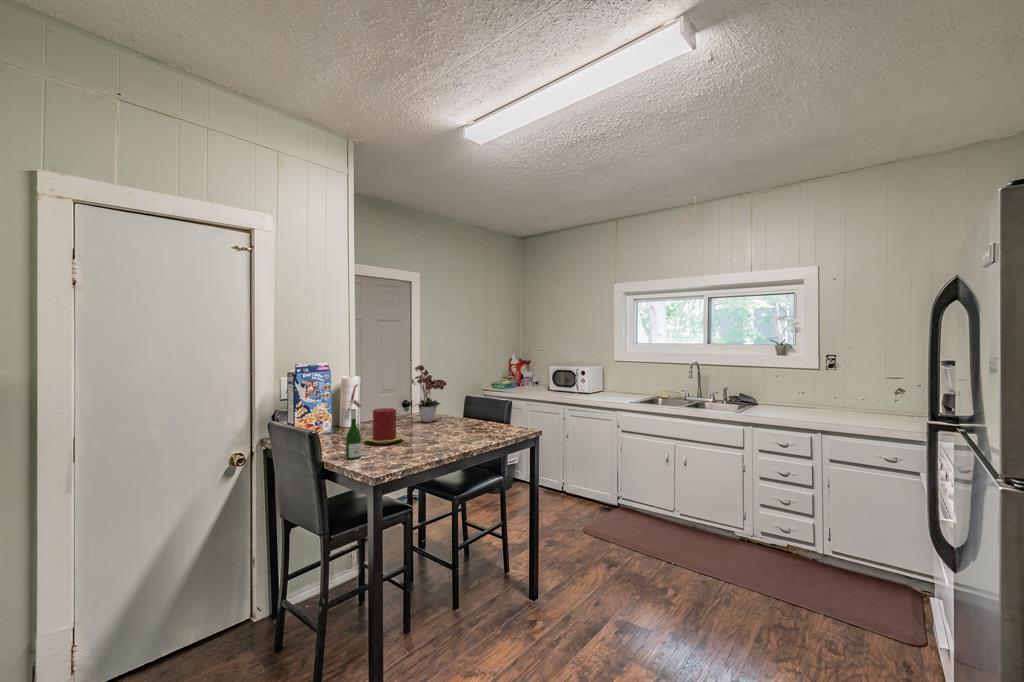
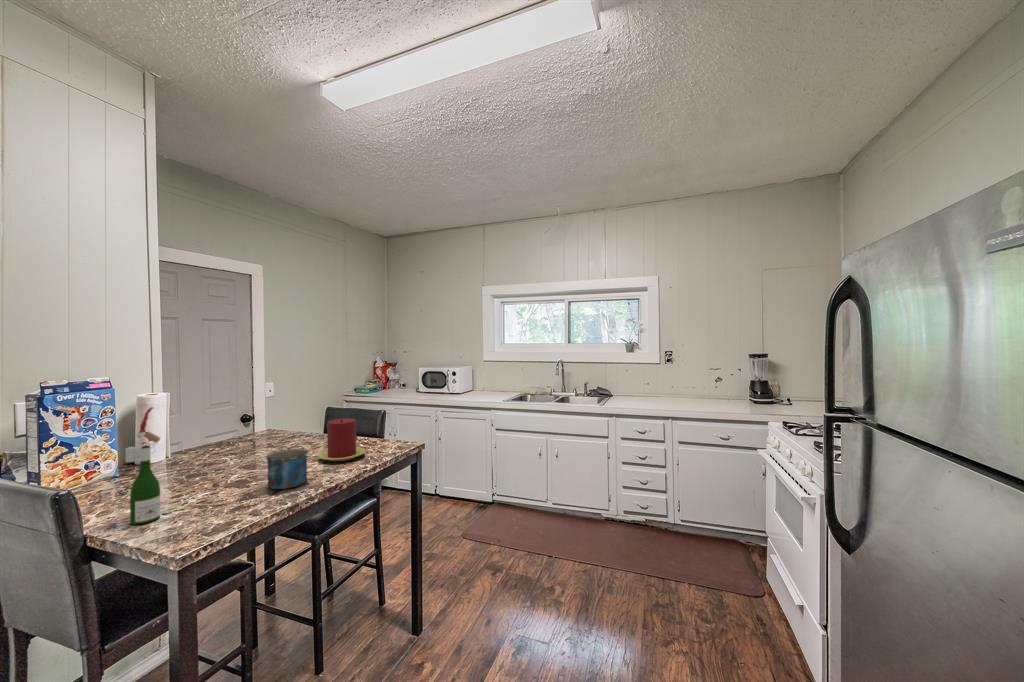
flower arrangement: present [412,365,447,422] -> none [251,369,308,444]
candle: present [365,408,404,444] -> present [318,419,365,461]
mug: none [421,423,449,450] -> present [266,449,308,489]

